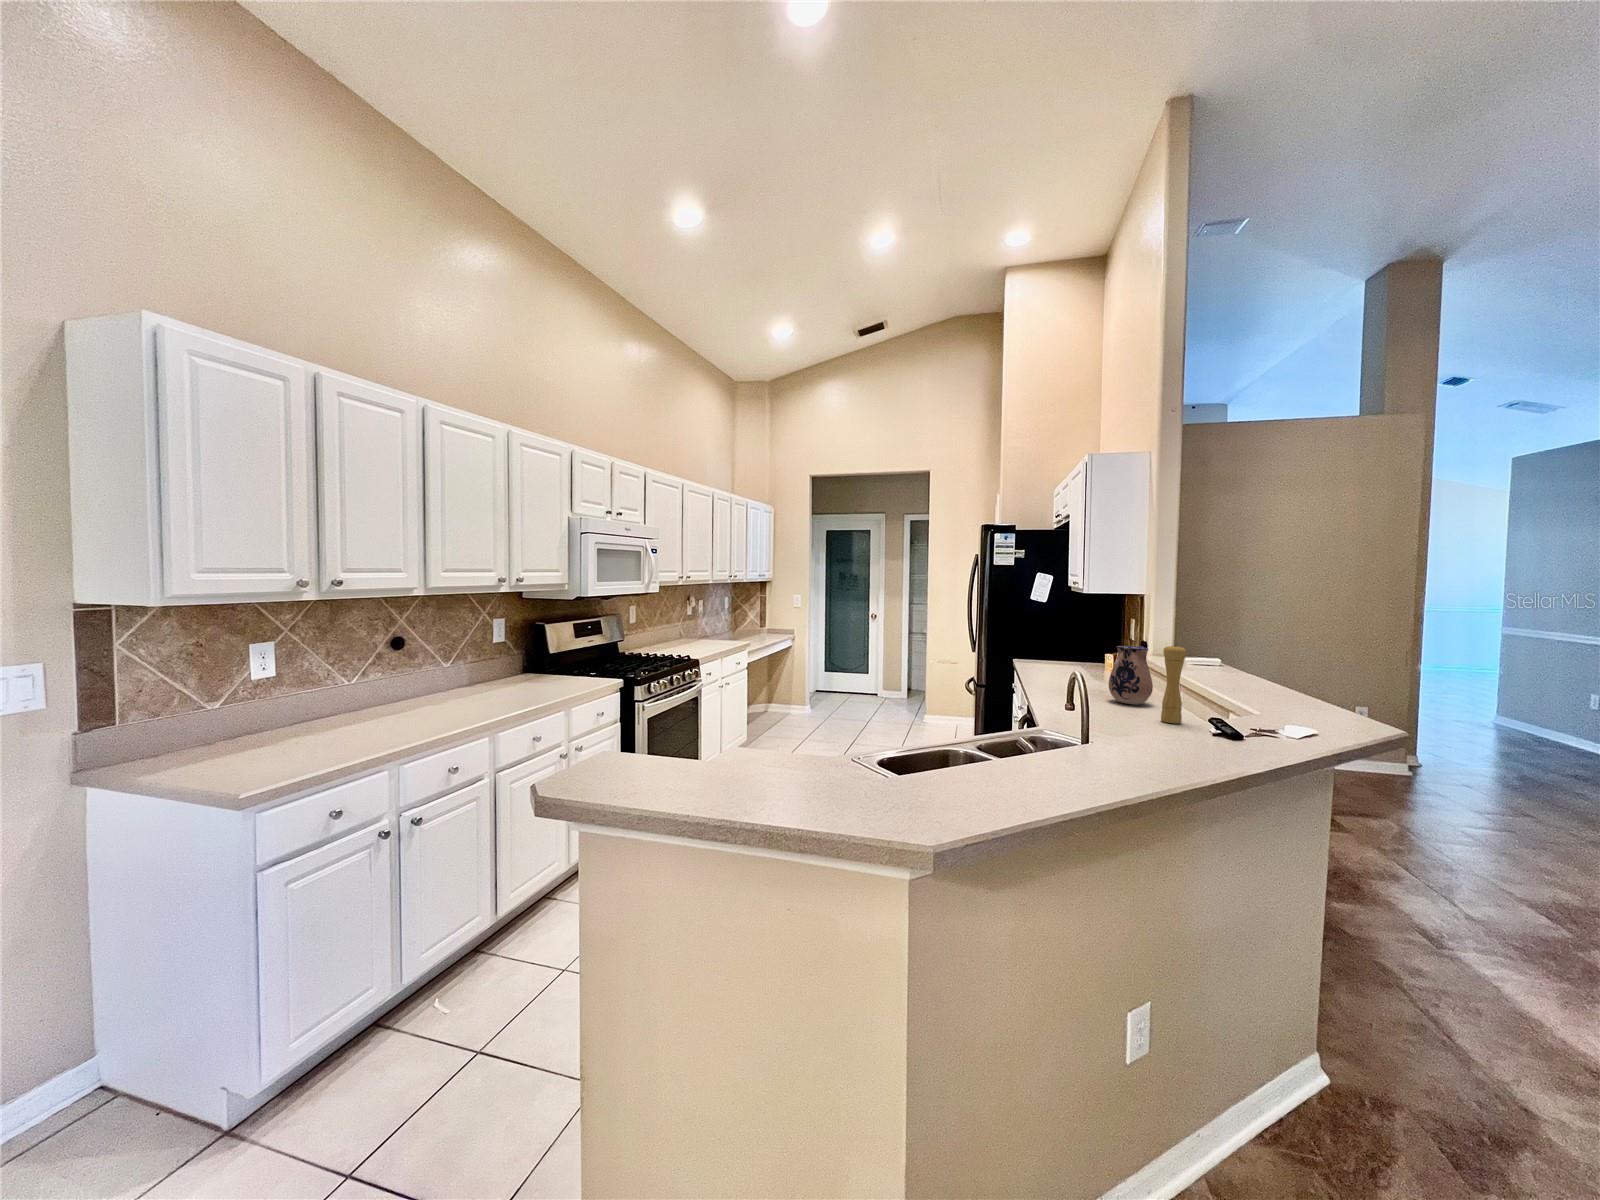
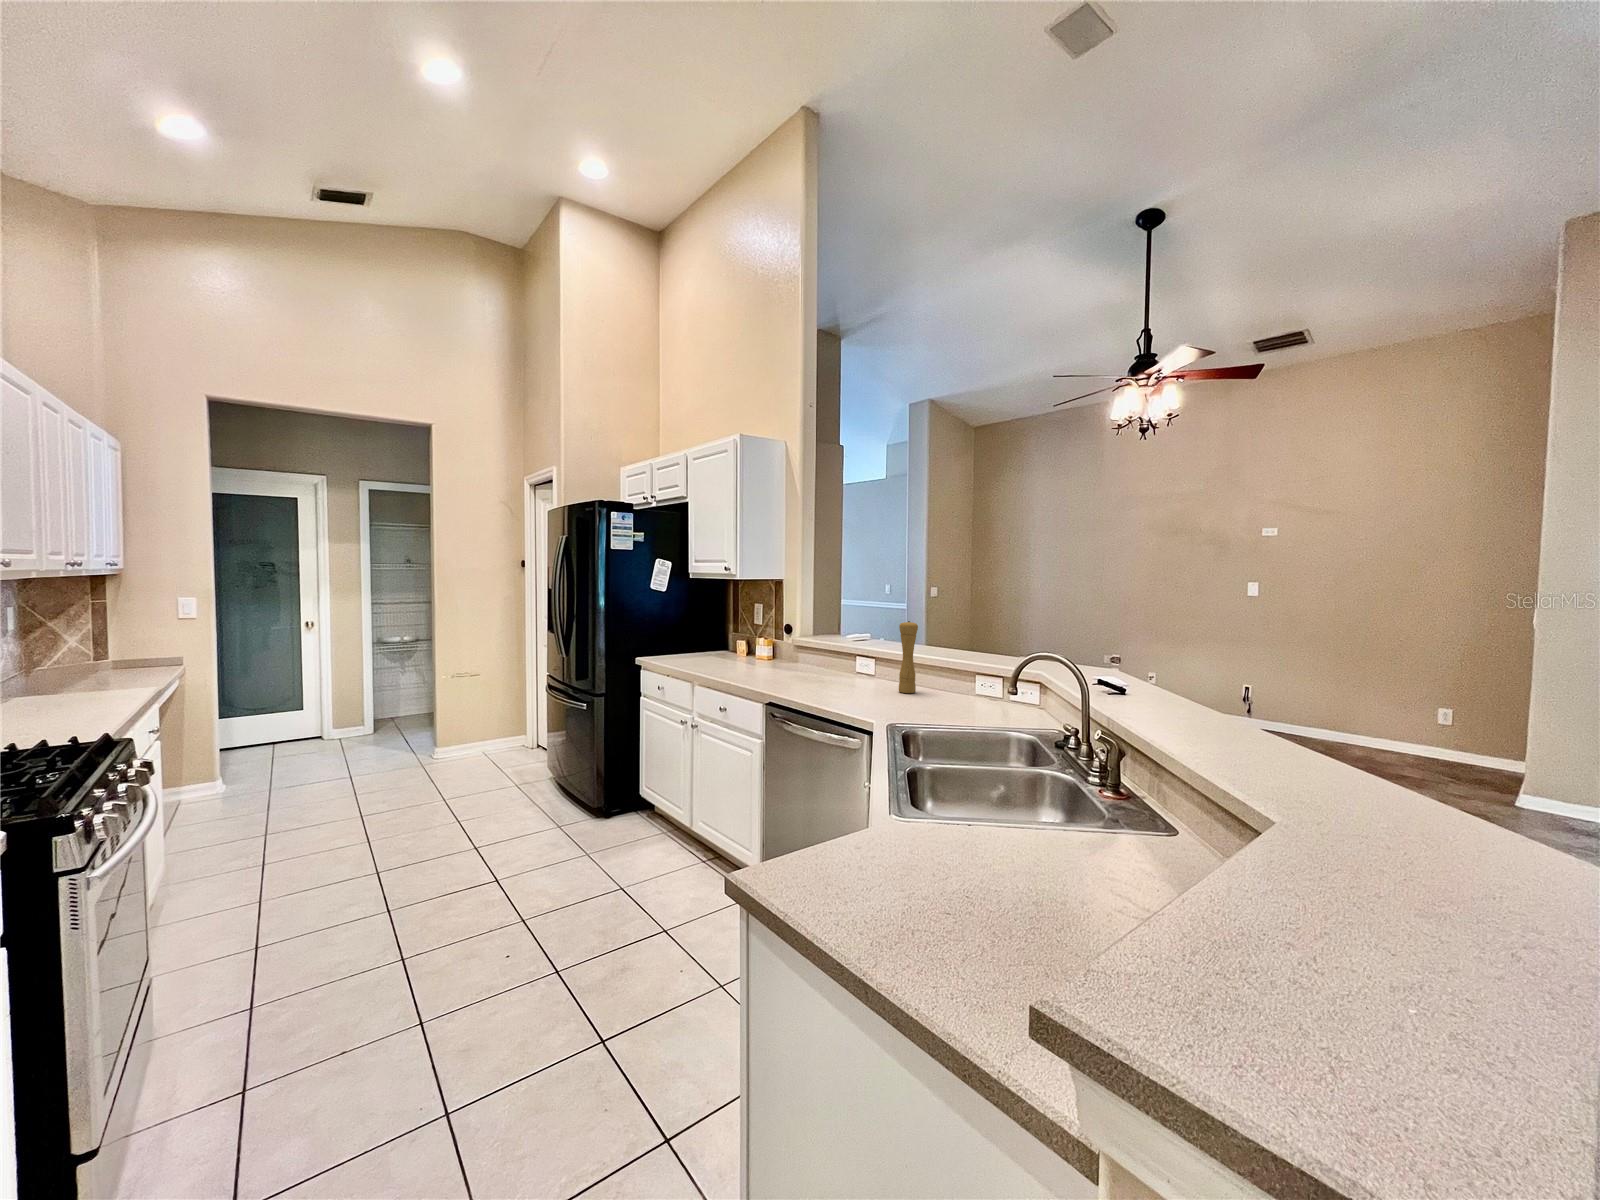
ceramic pitcher: present [1109,646,1153,705] -> none [819,626,857,683]

